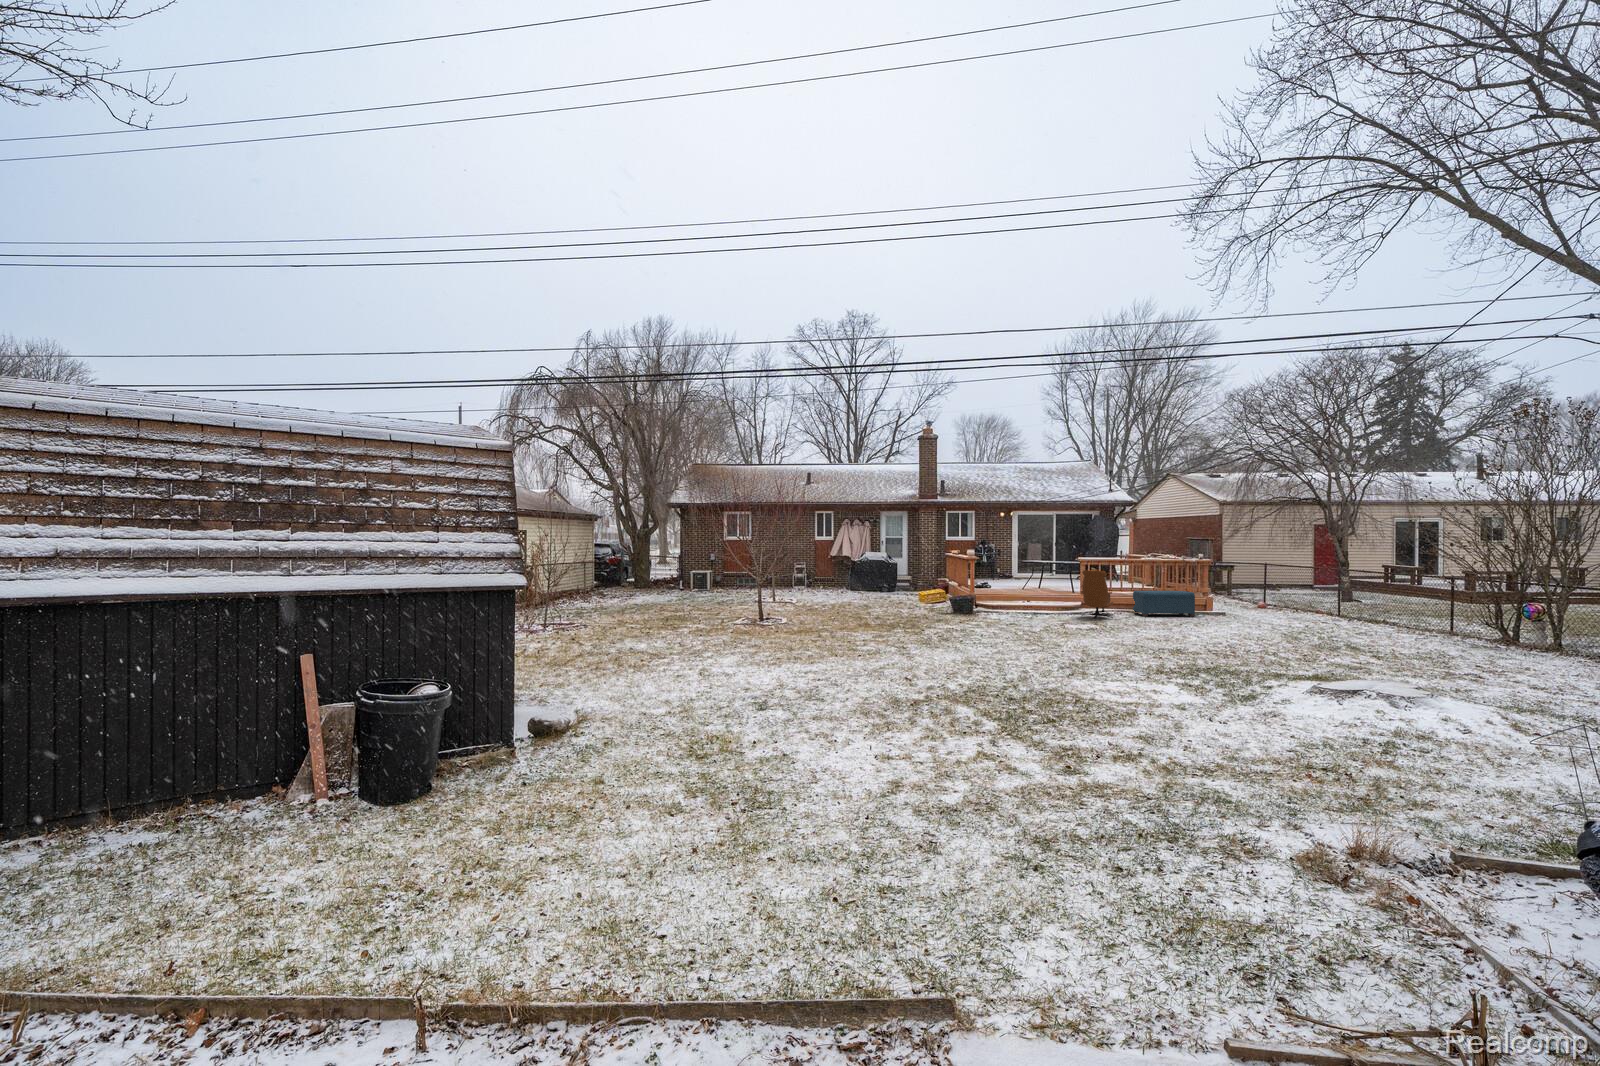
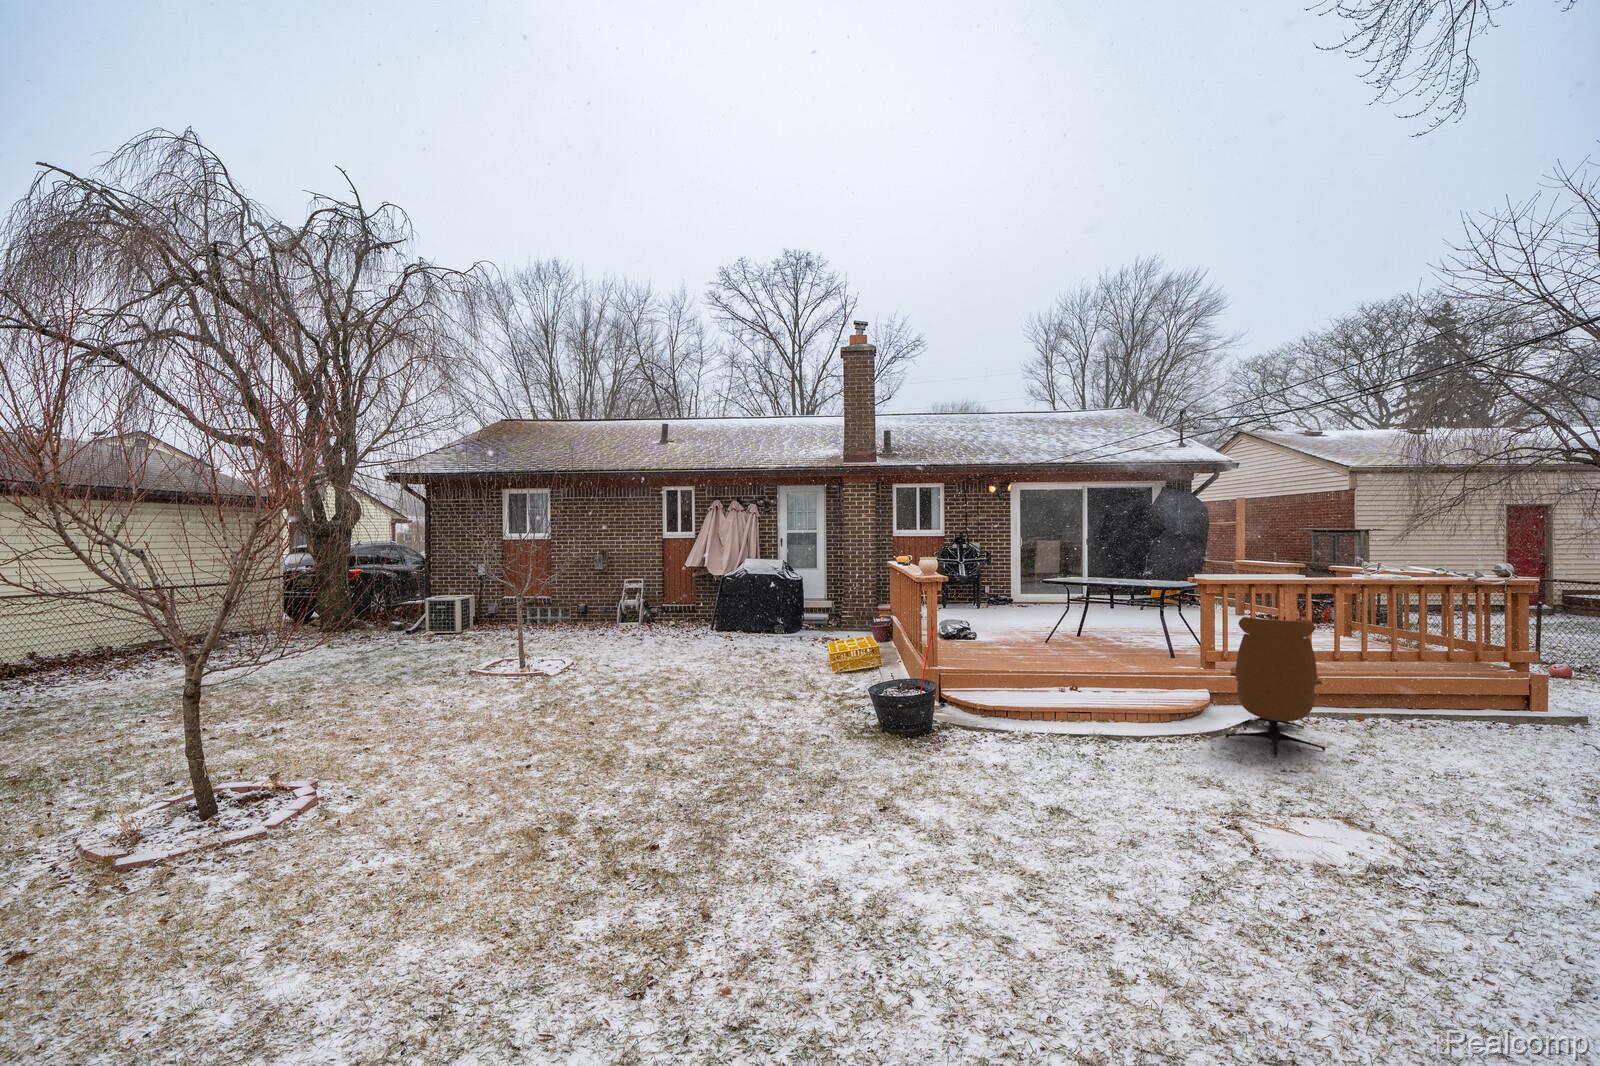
bench: present [1133,591,1195,617] -> none [1339,659,1519,734]

